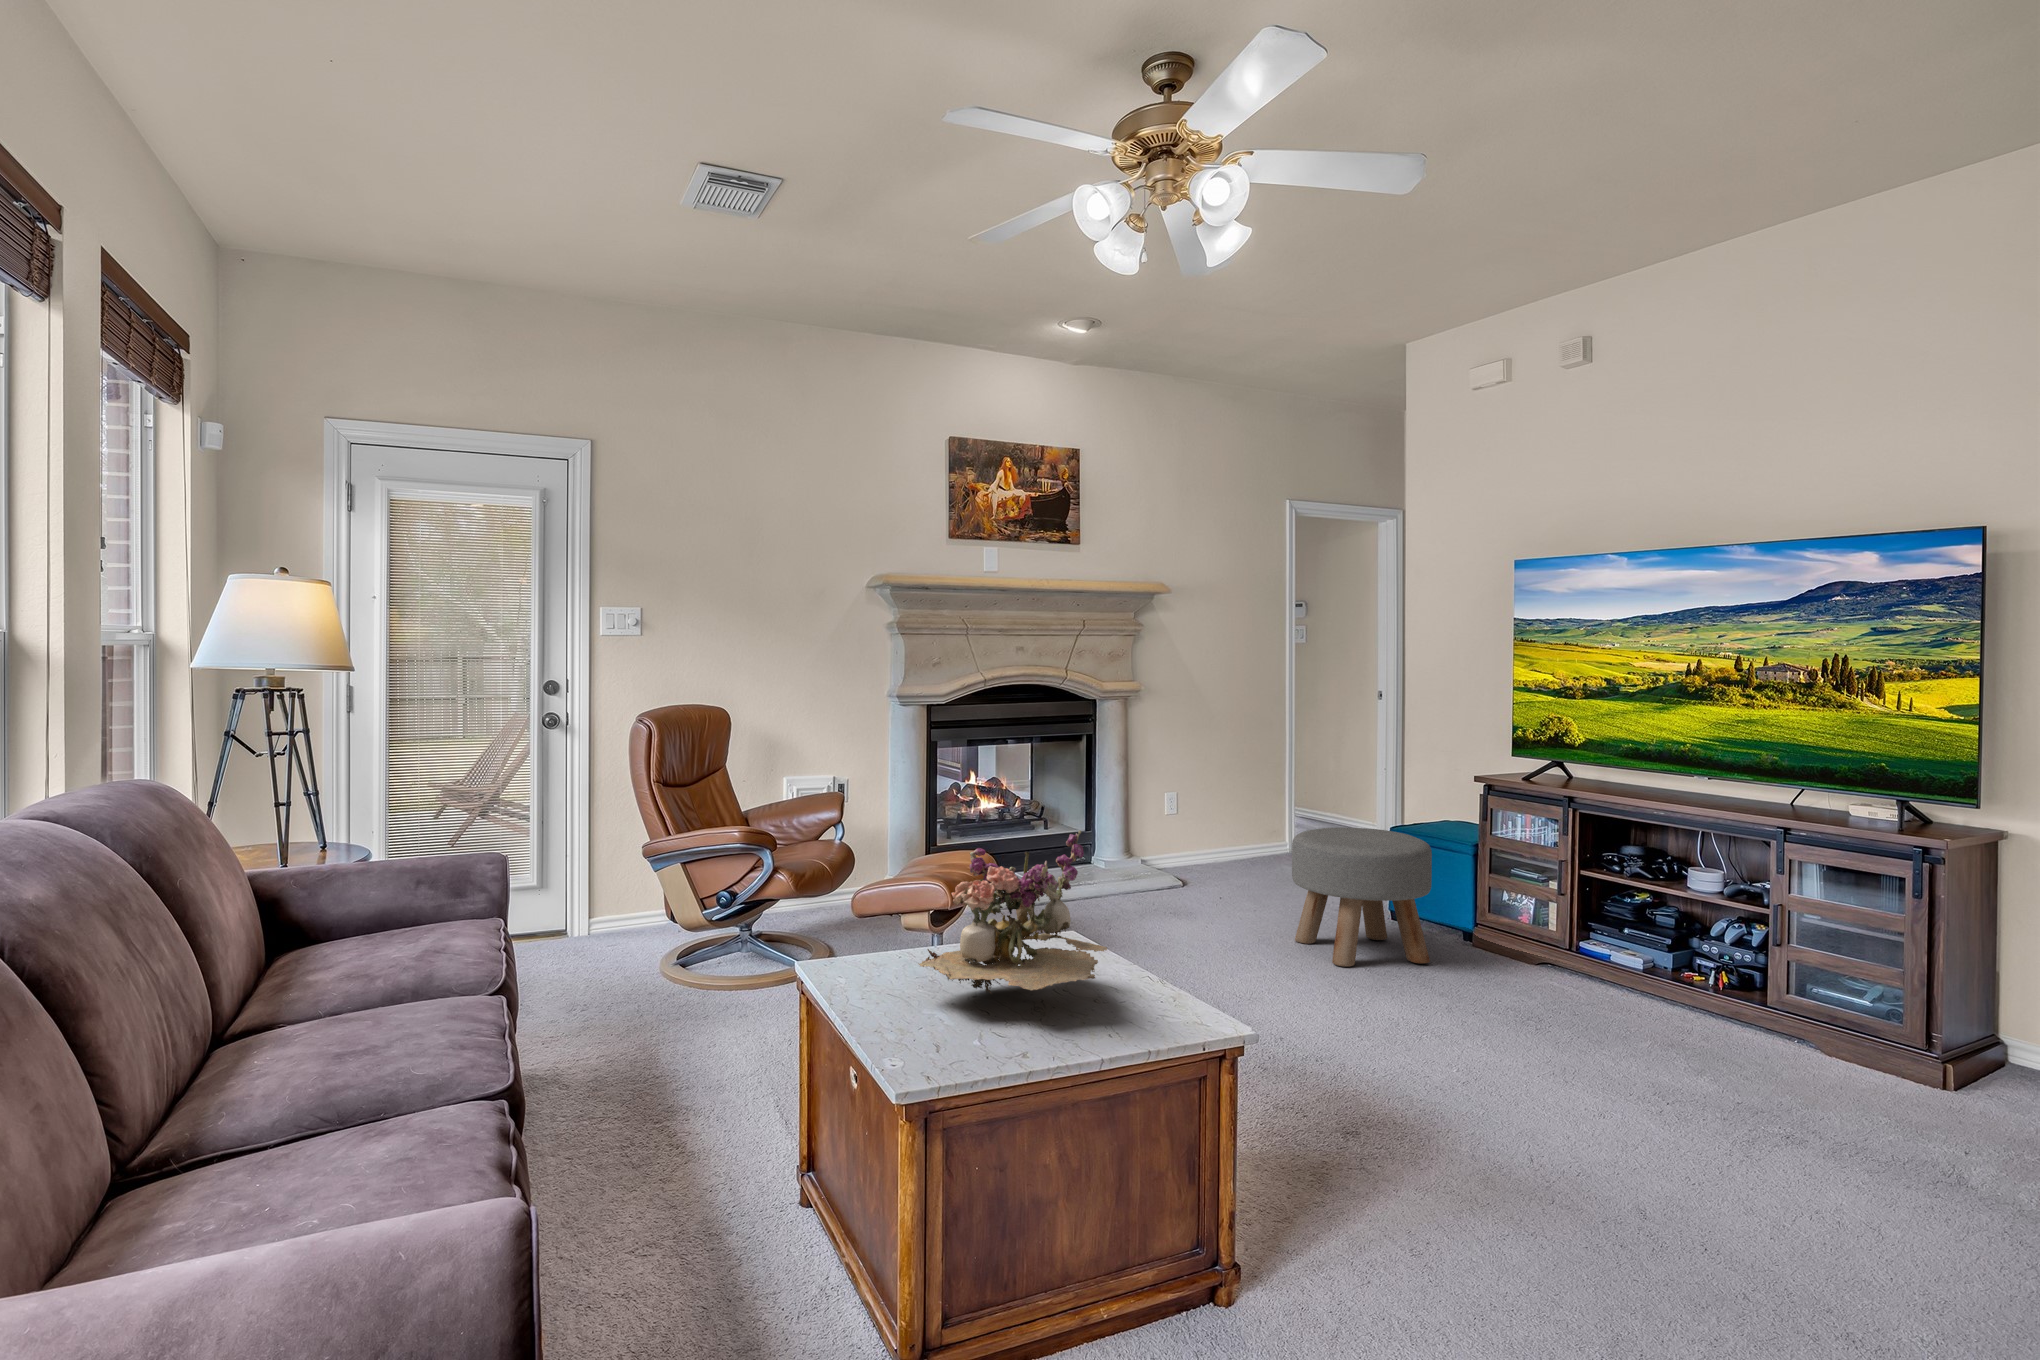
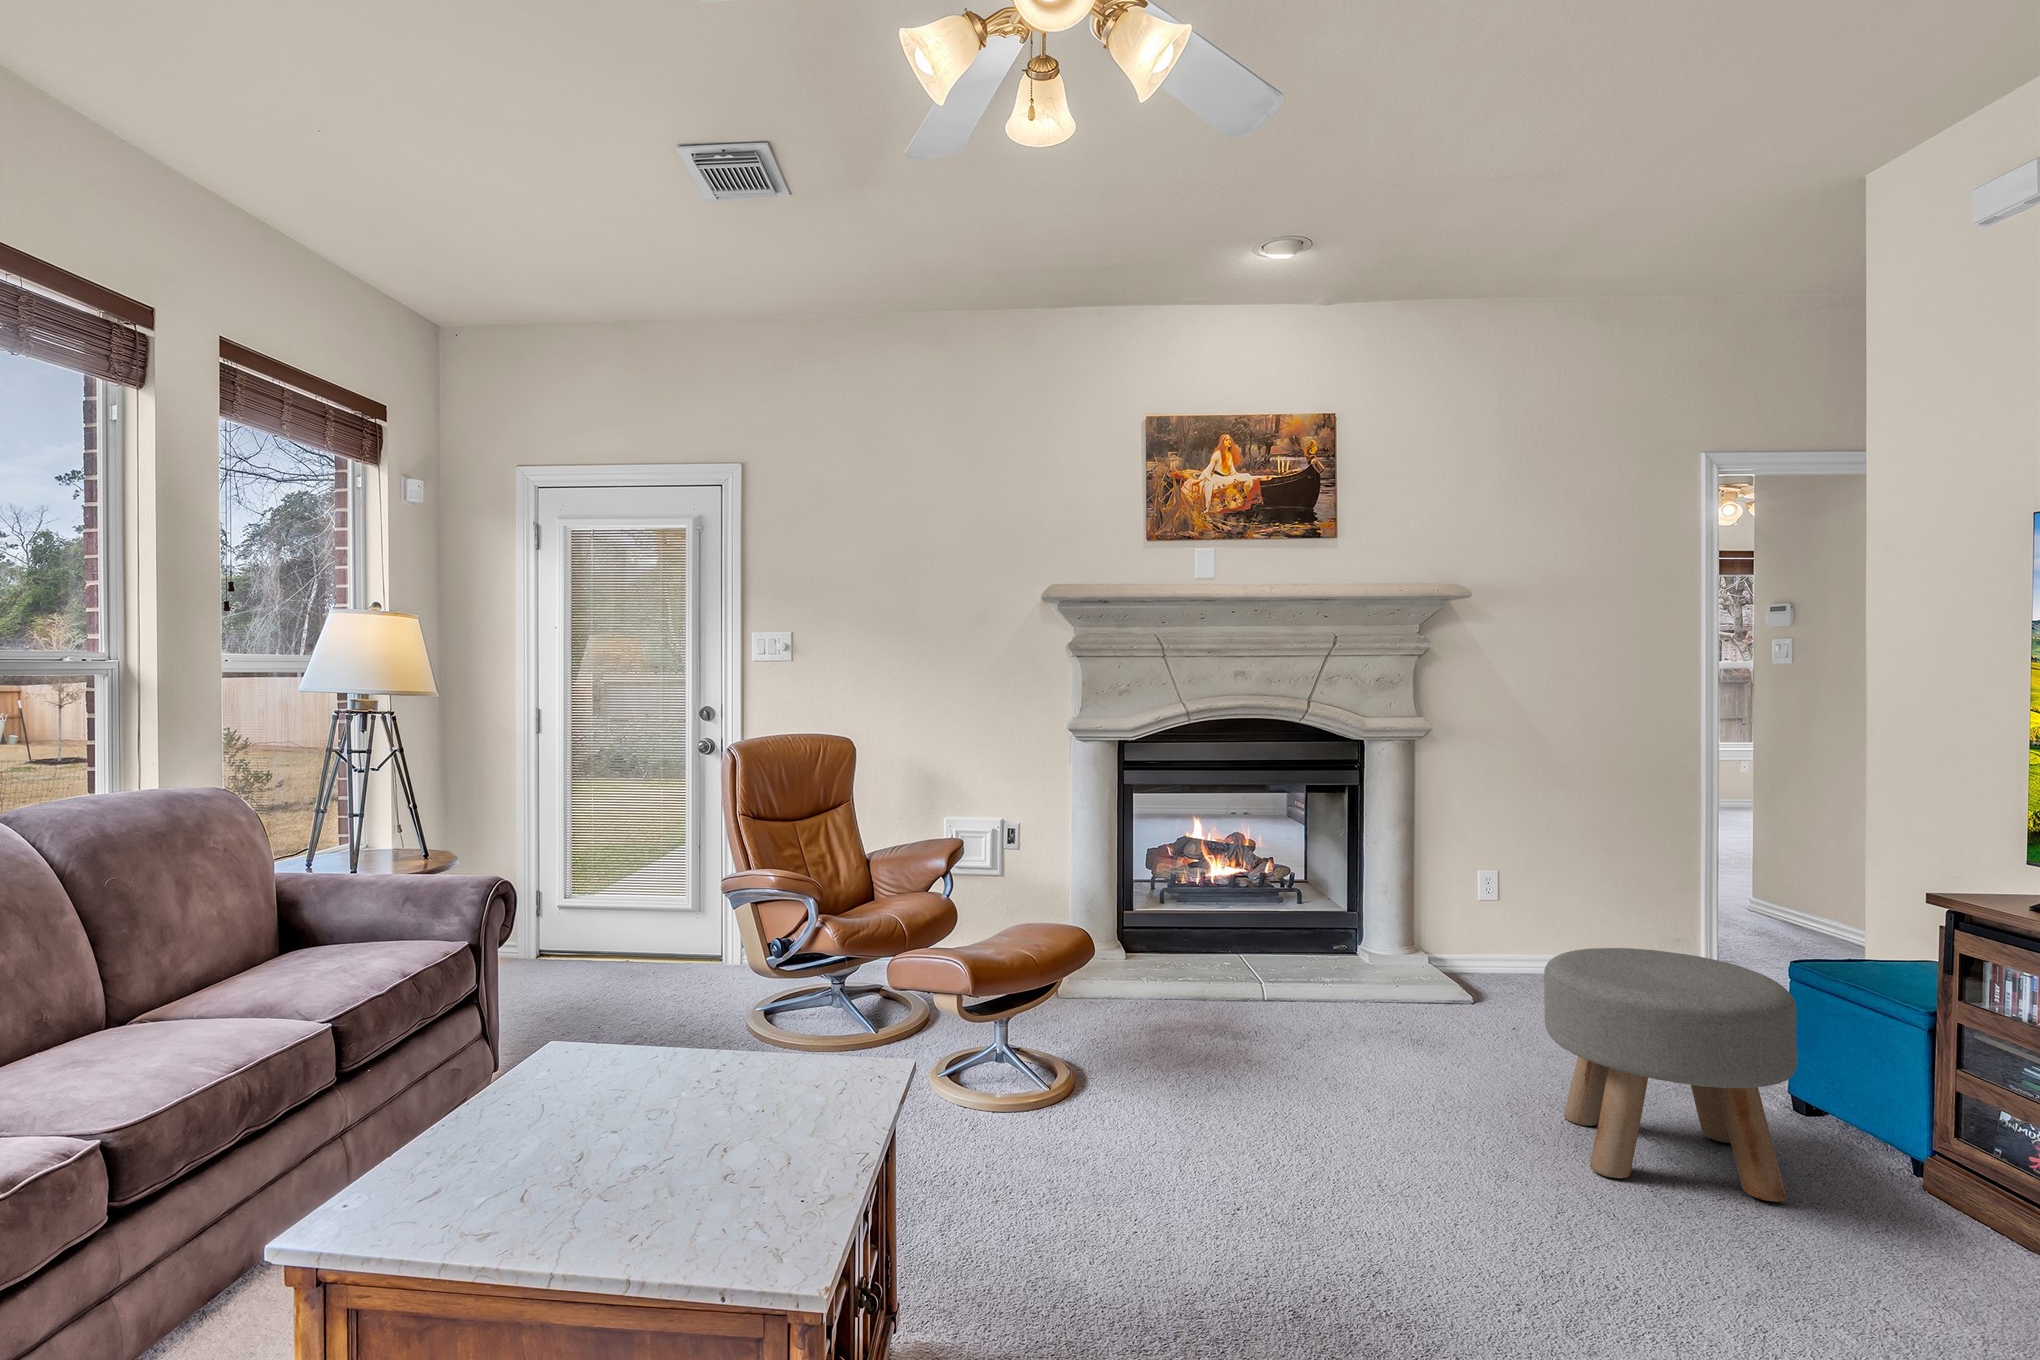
flower arrangement: present [919,830,1107,993] -> none [513,925,785,1151]

